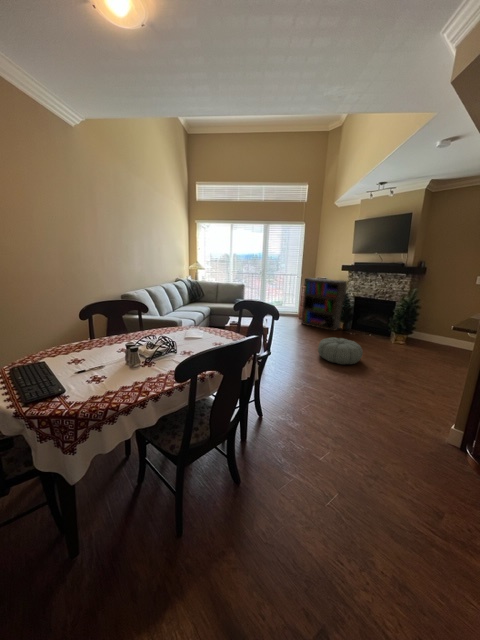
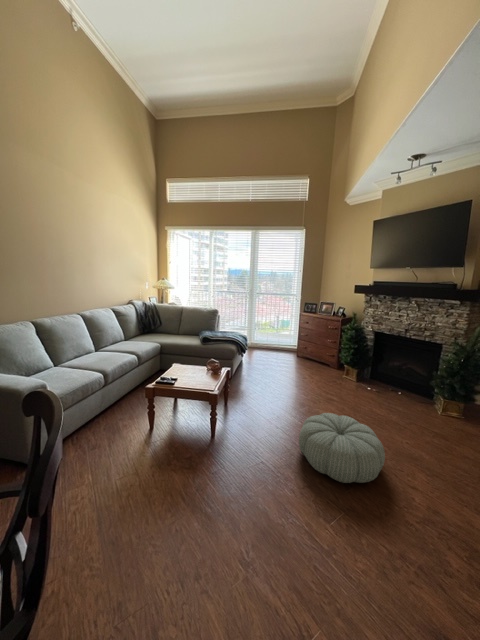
bookshelf: present [301,278,347,331] -> none [296,302,363,383]

